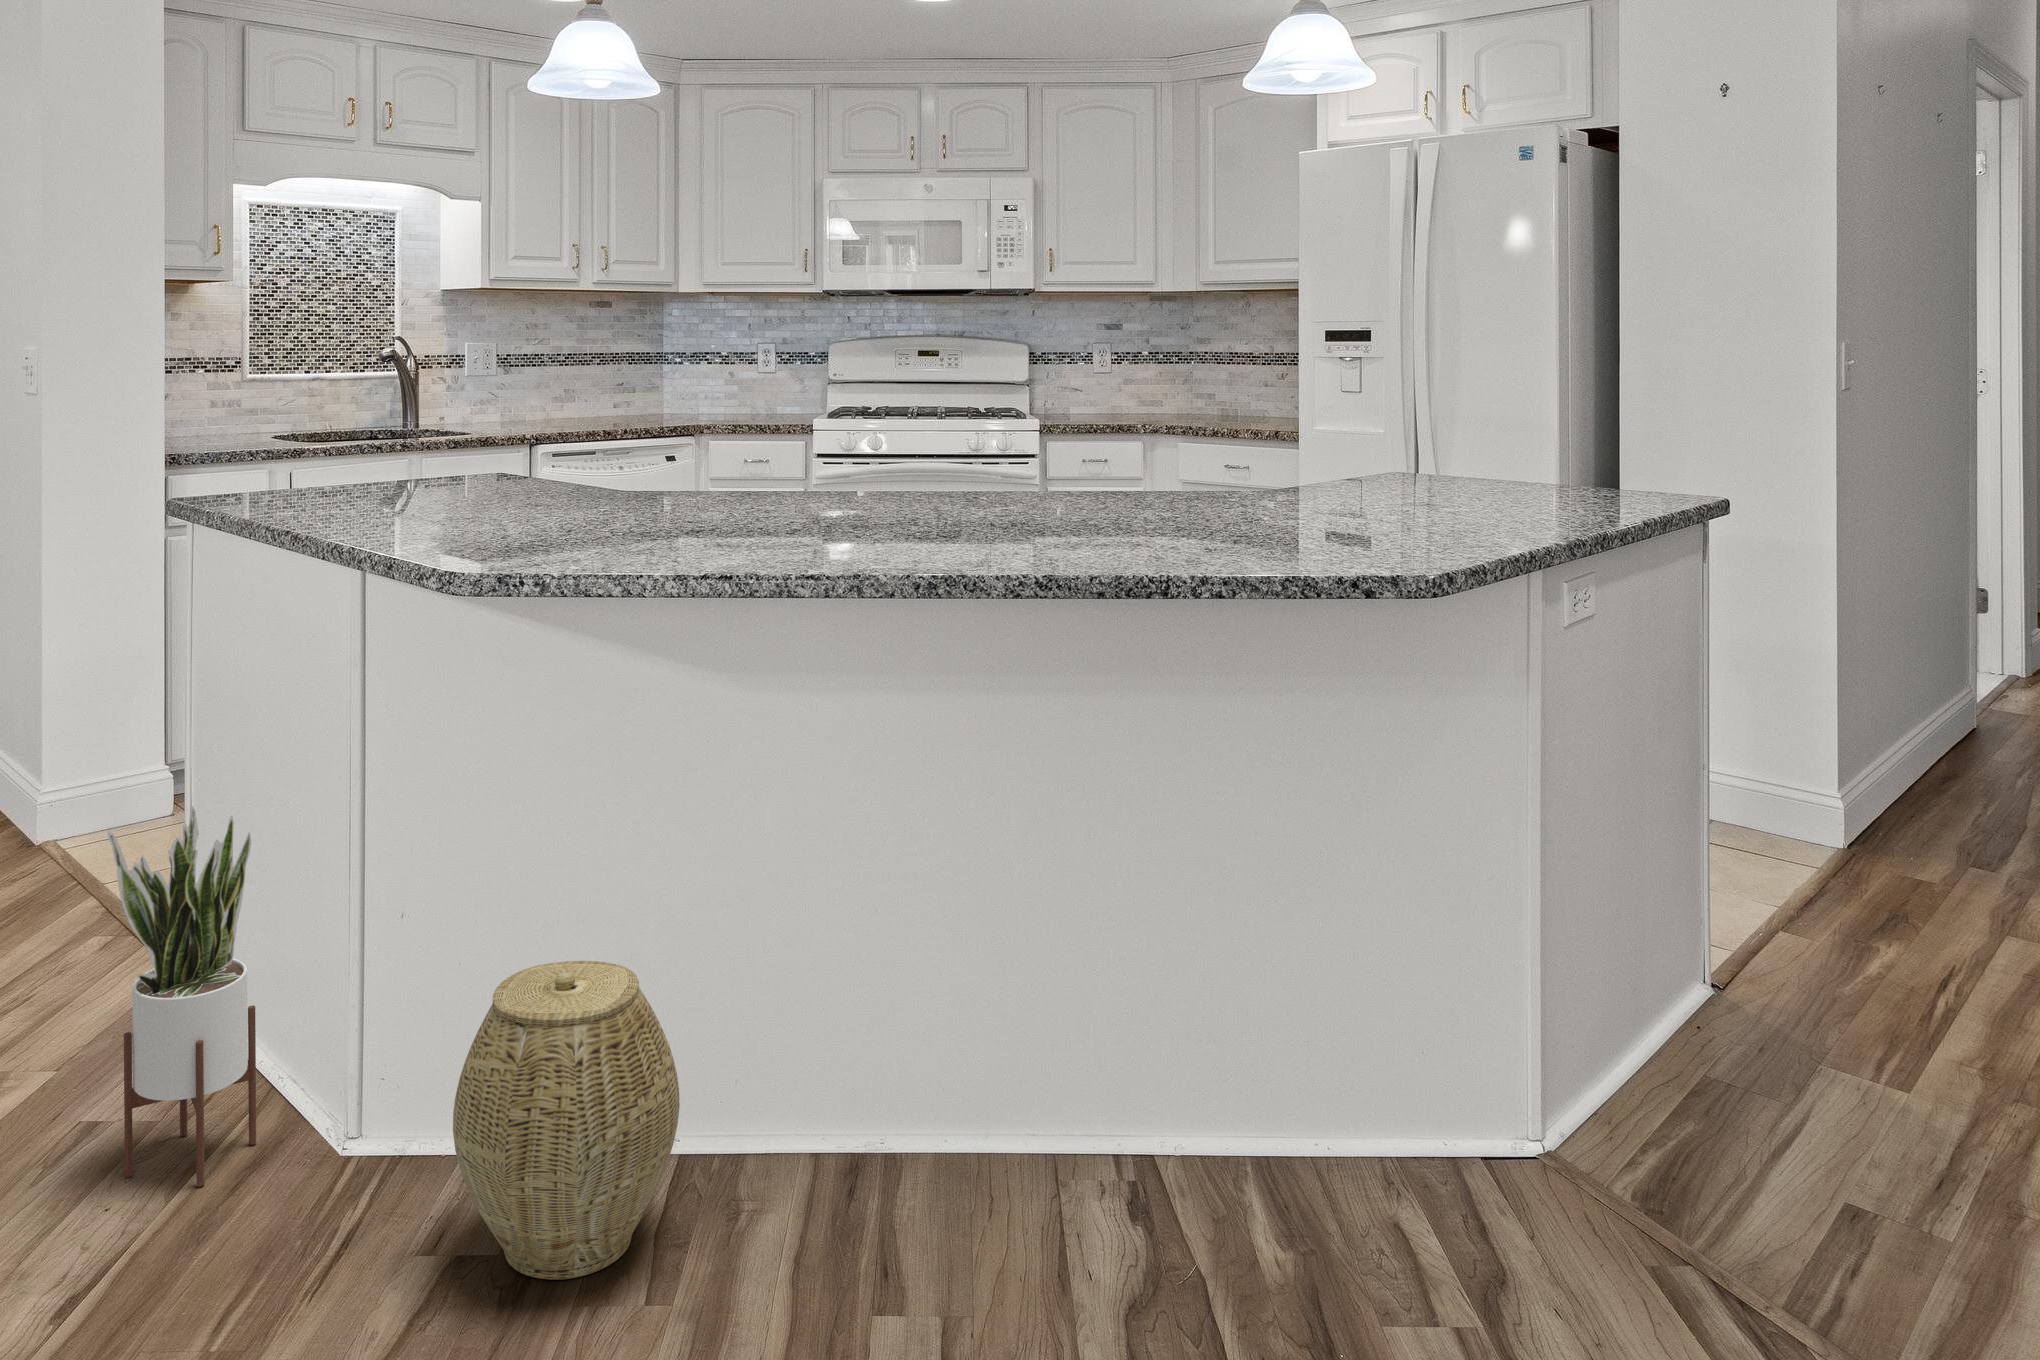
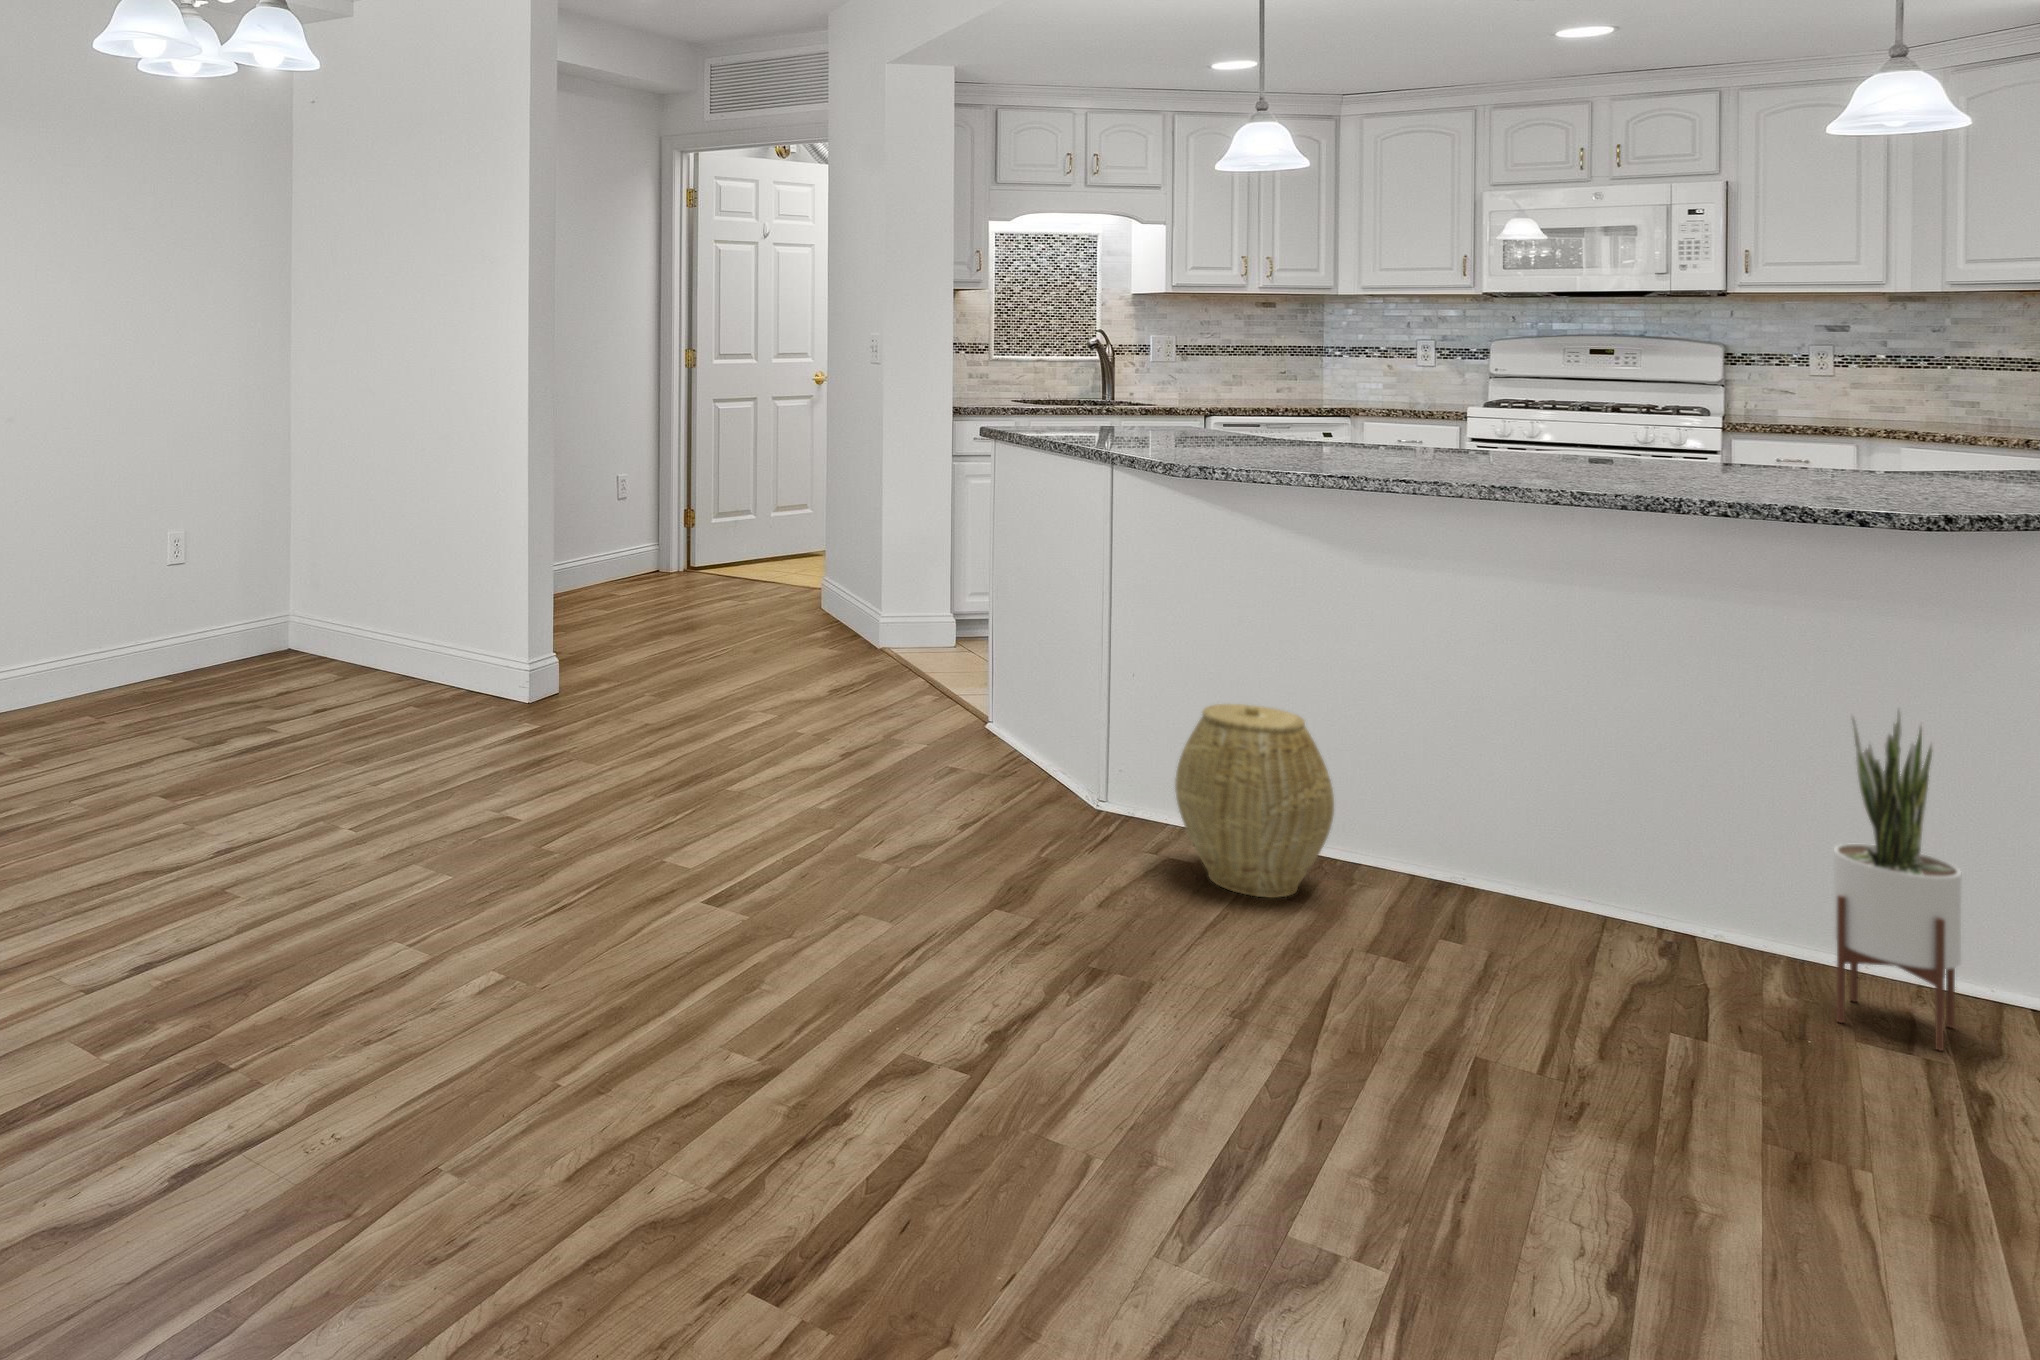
potted plant: present [108,806,256,1187] -> present [1833,710,1961,1051]

